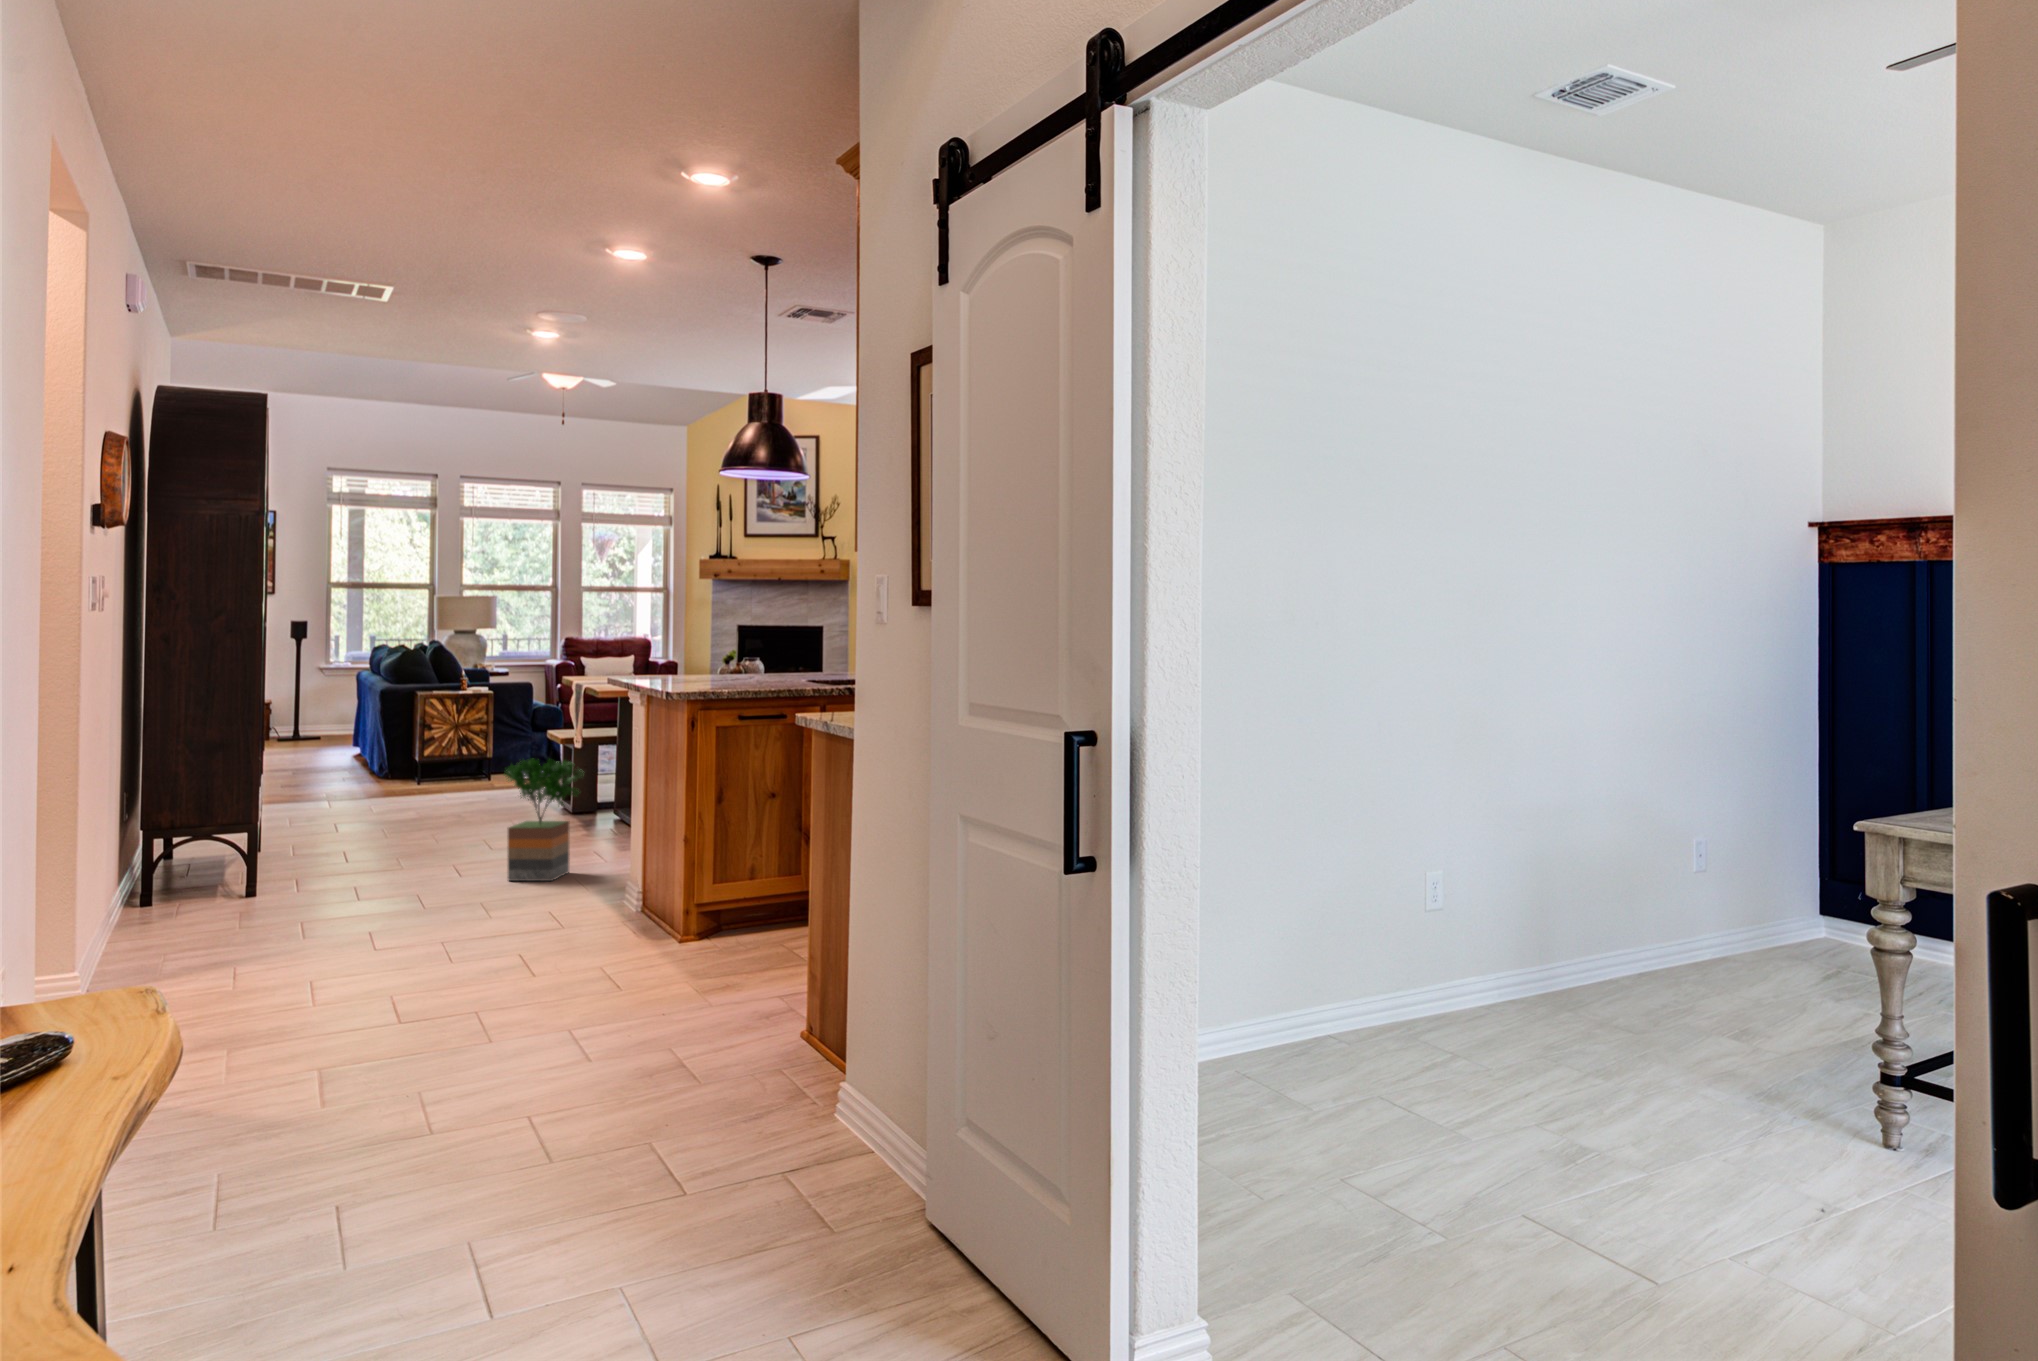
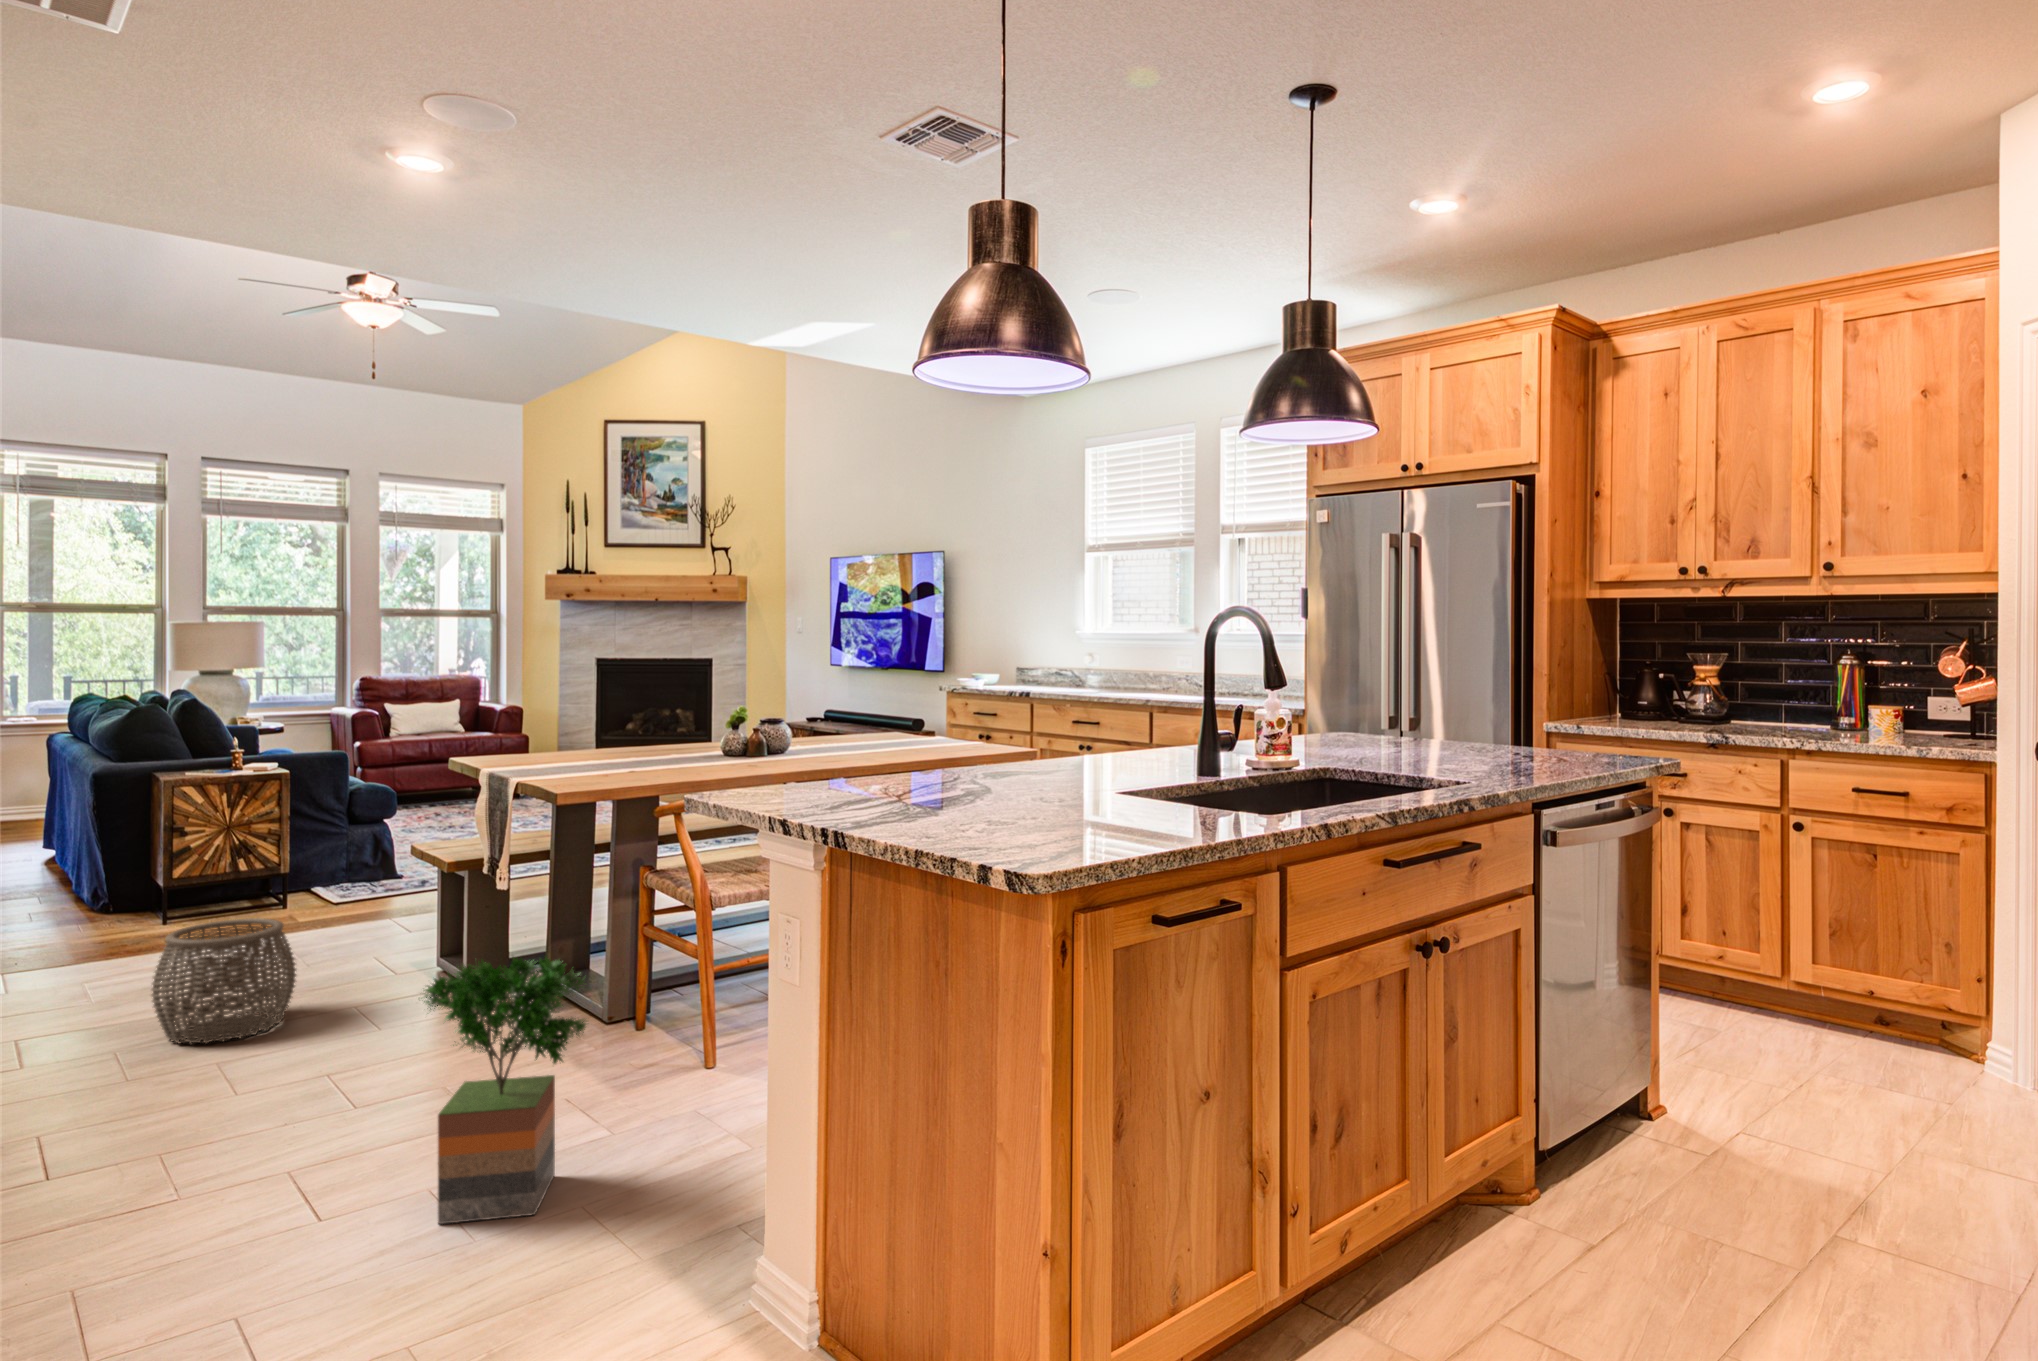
woven basket: none [400,763,476,828] -> present [151,918,296,1044]

